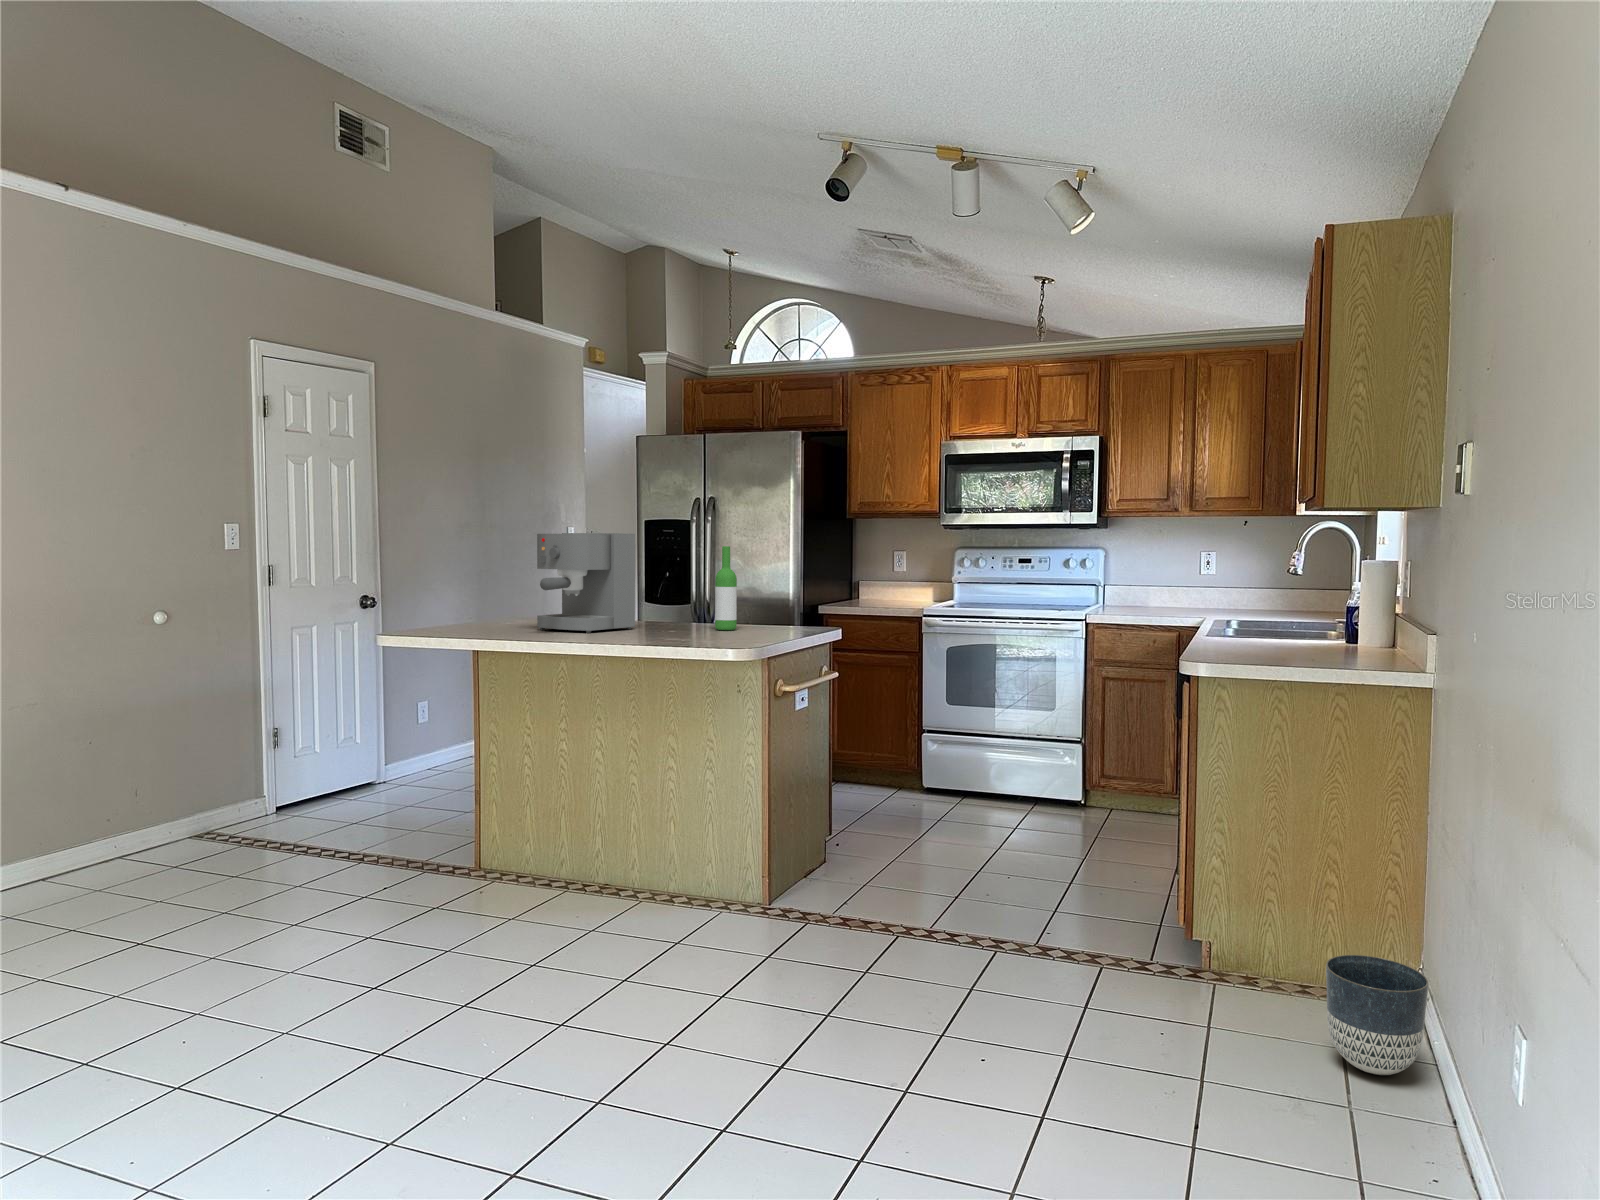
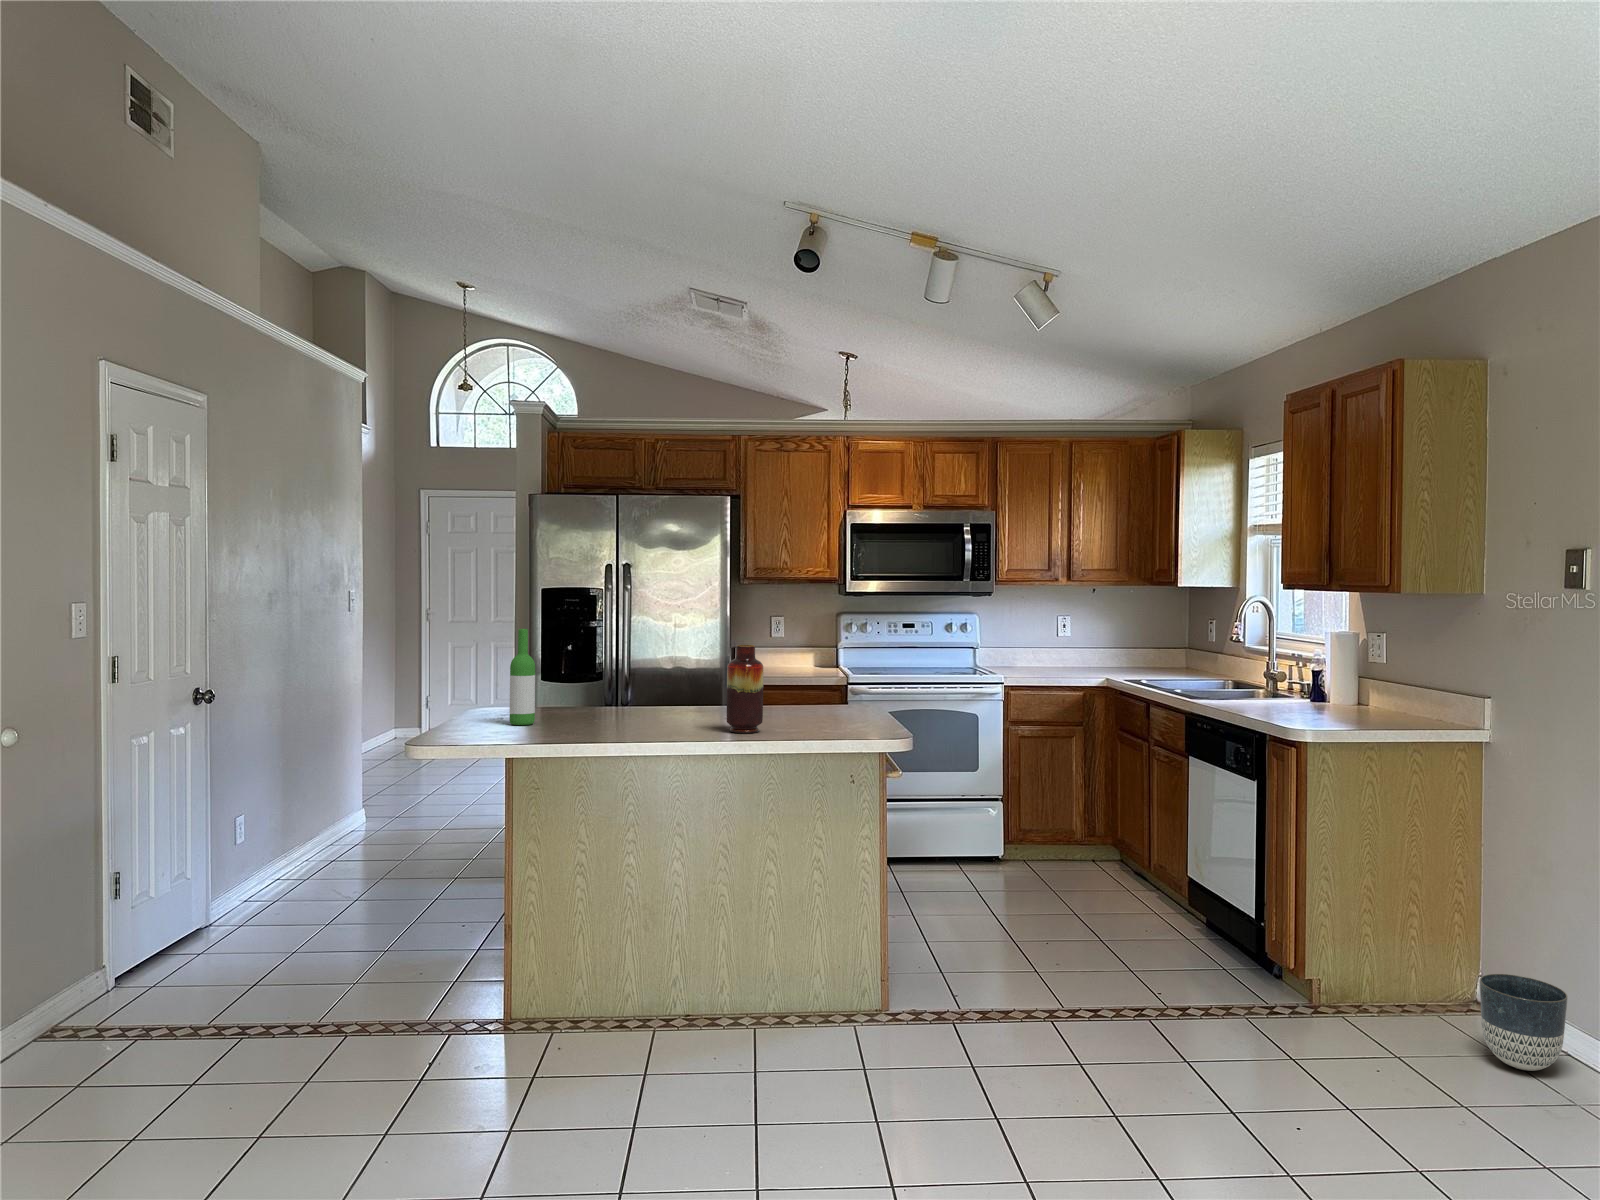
coffee maker: present [537,533,635,633] -> none [588,614,687,730]
wine bottle: present [715,546,737,630] -> present [509,629,535,725]
vase: none [628,557,661,637] -> present [726,645,763,733]

